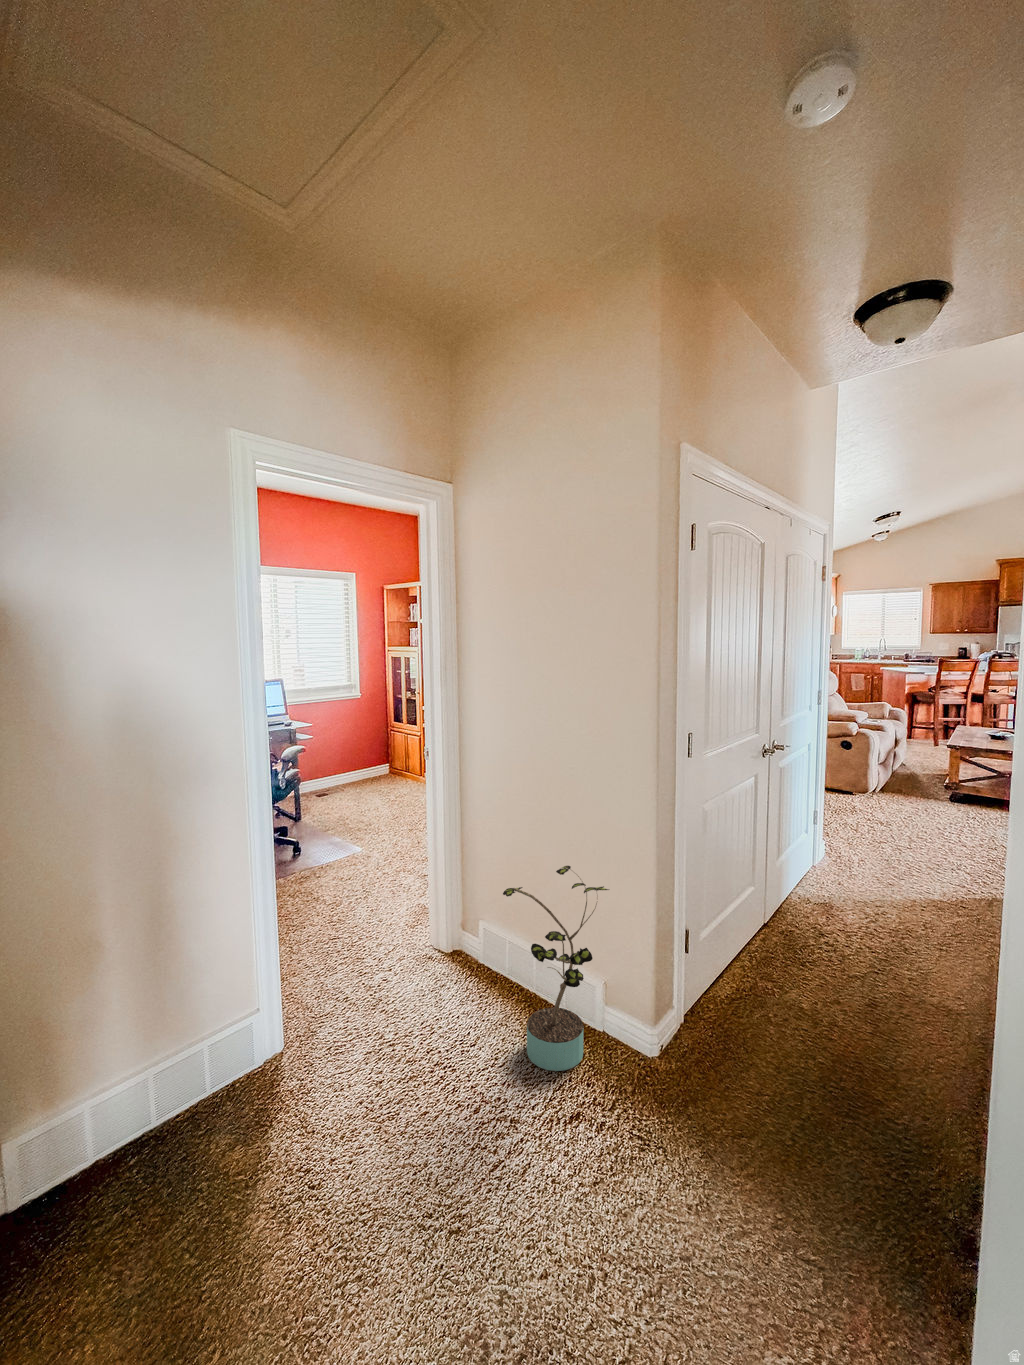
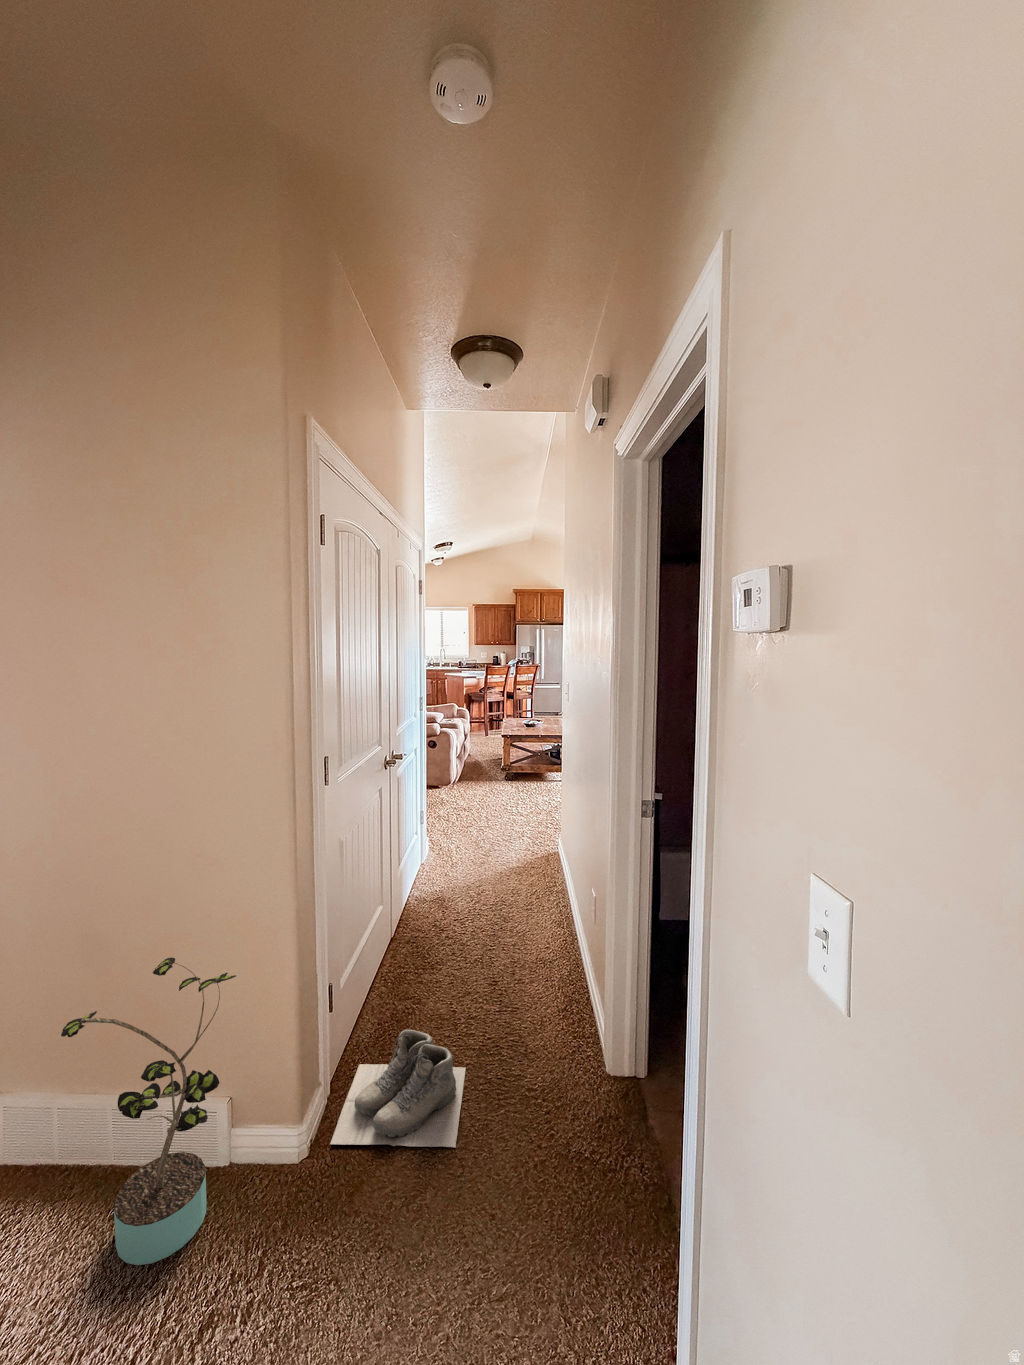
boots: none [677,993,815,1107] -> present [330,1030,466,1148]

